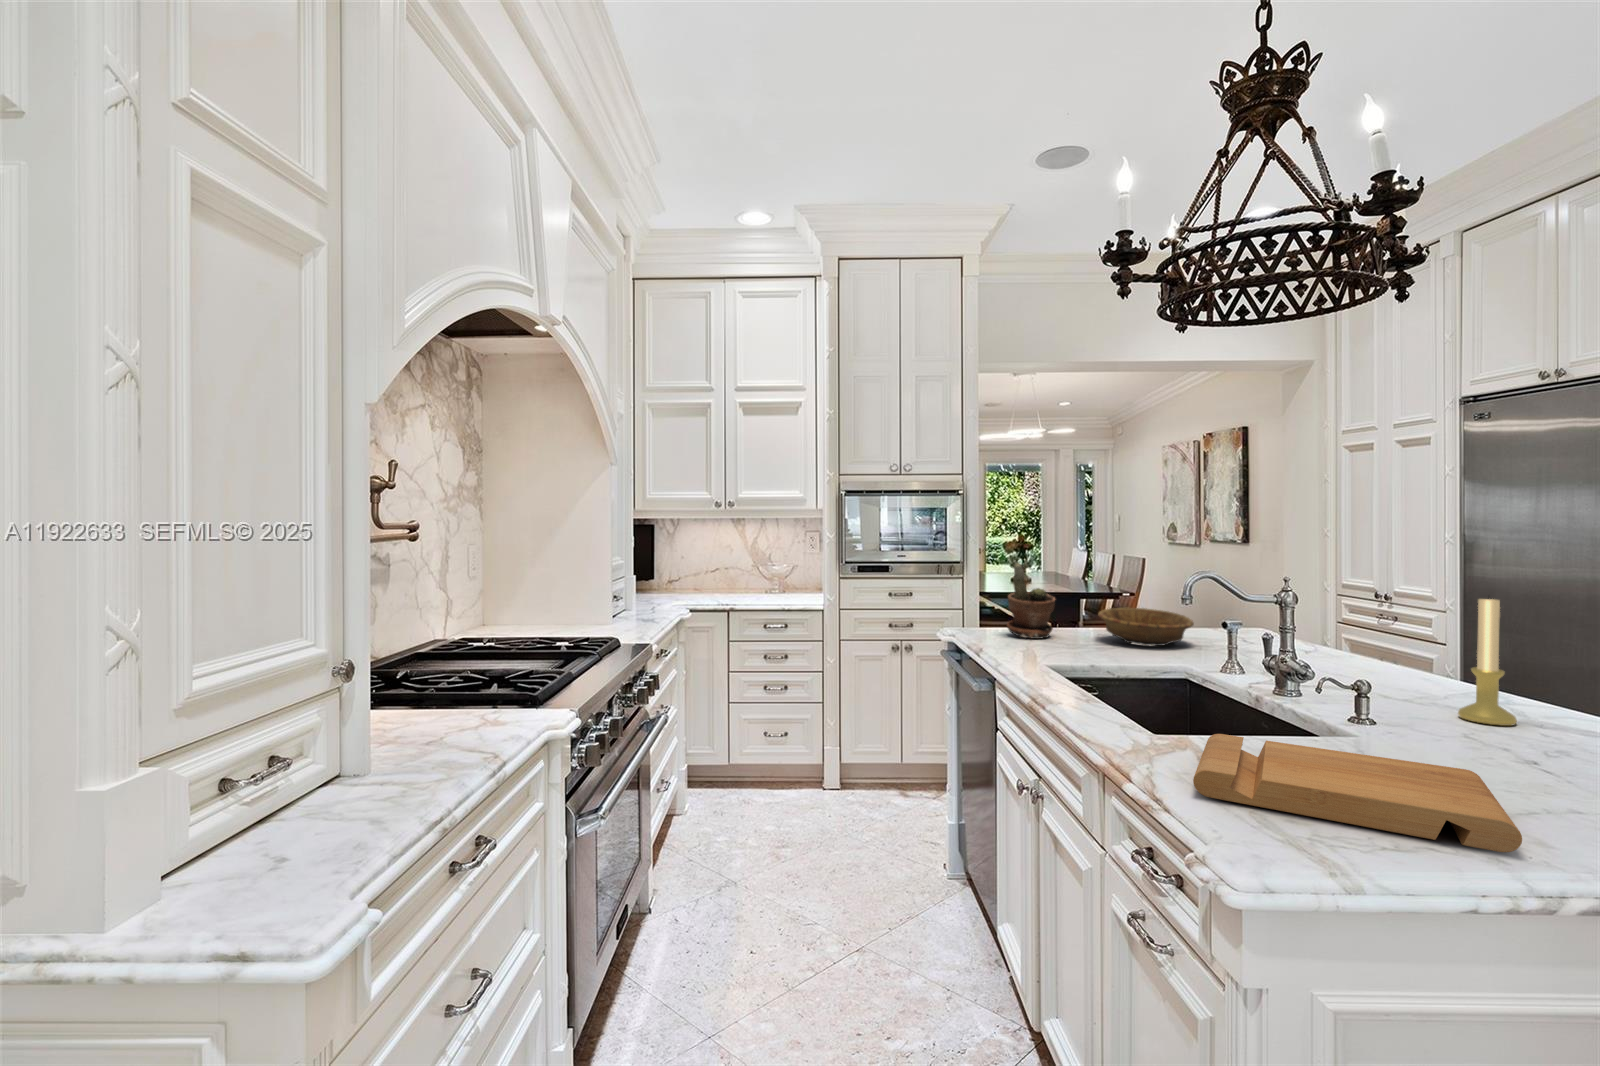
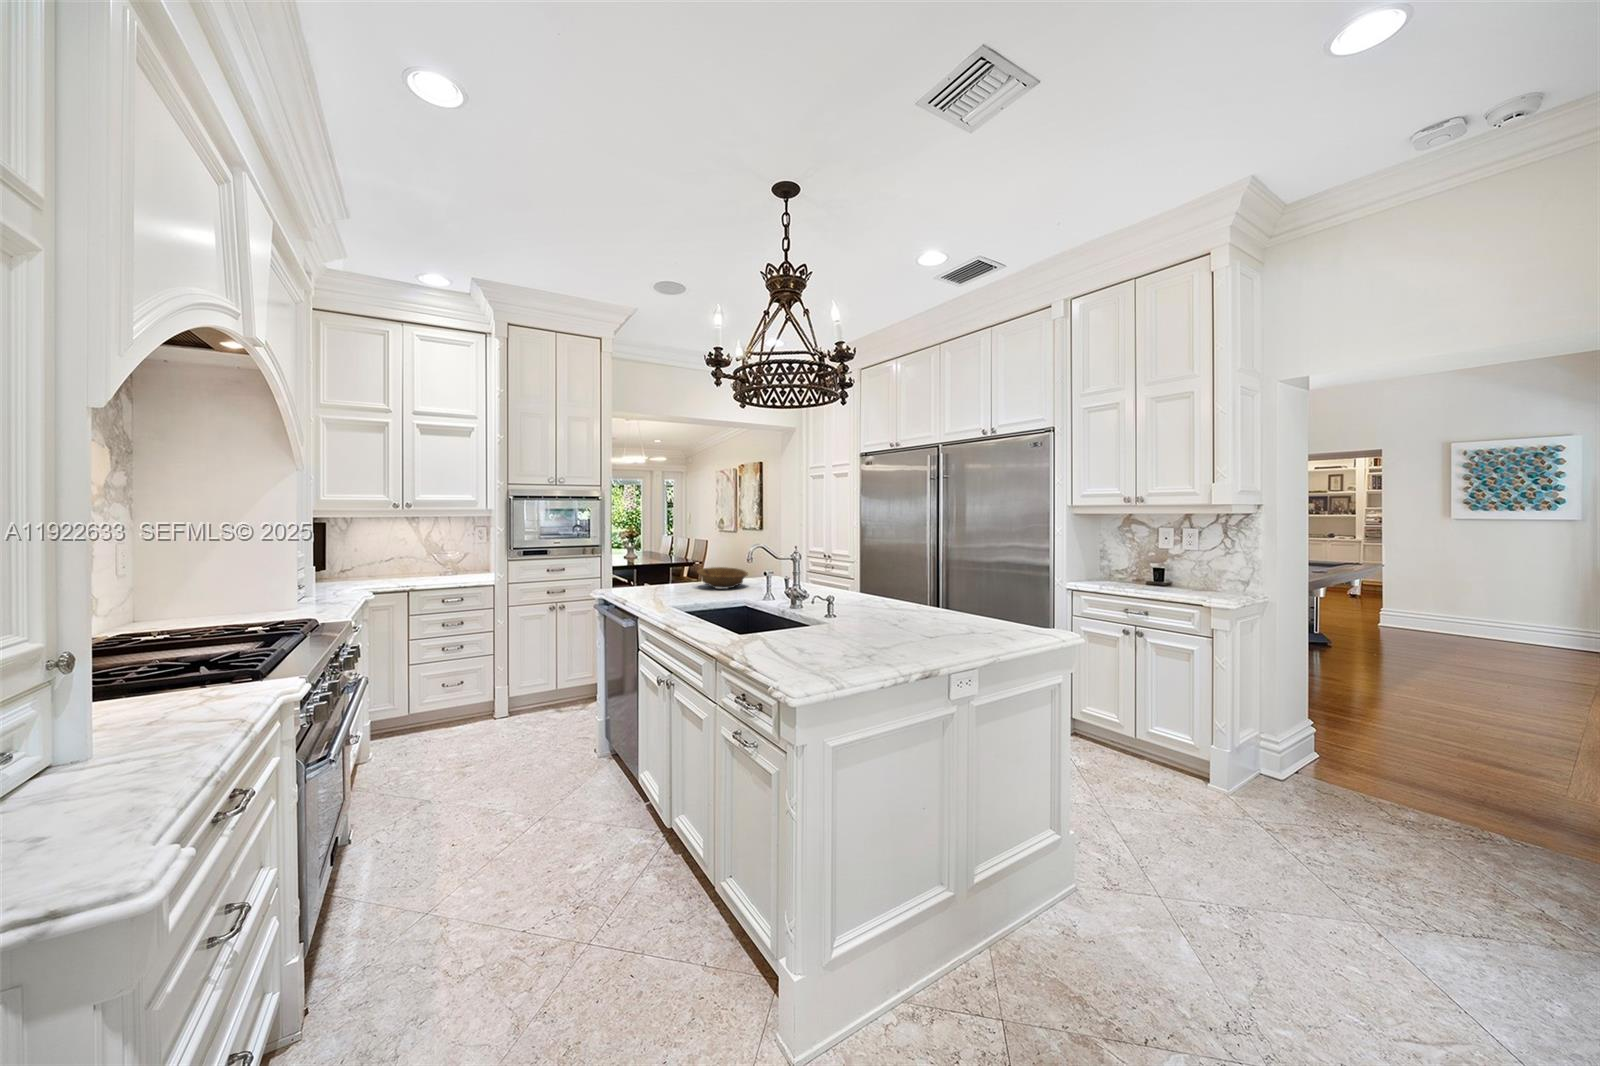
potted plant: present [1007,564,1055,639] -> none [641,543,672,590]
candle holder: present [1458,599,1517,726] -> none [862,550,882,609]
cutting board: present [1193,734,1522,852] -> none [766,627,891,660]

